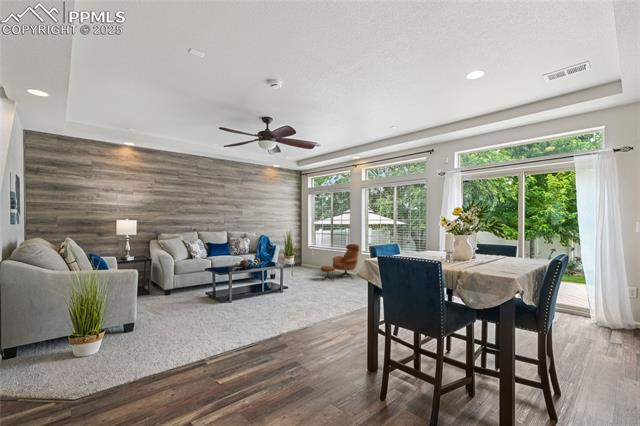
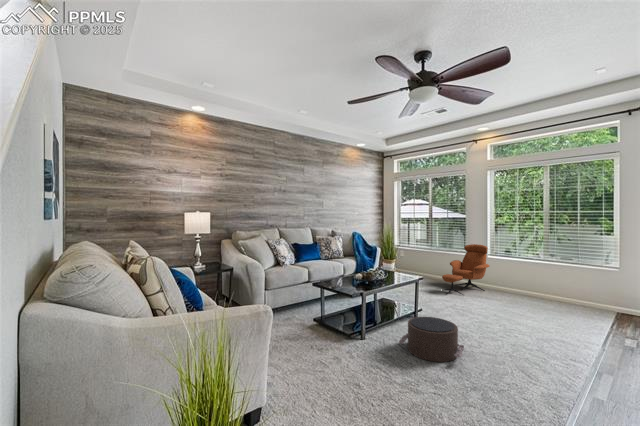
pouf: none [242,290,282,316] -> present [399,317,464,362]

